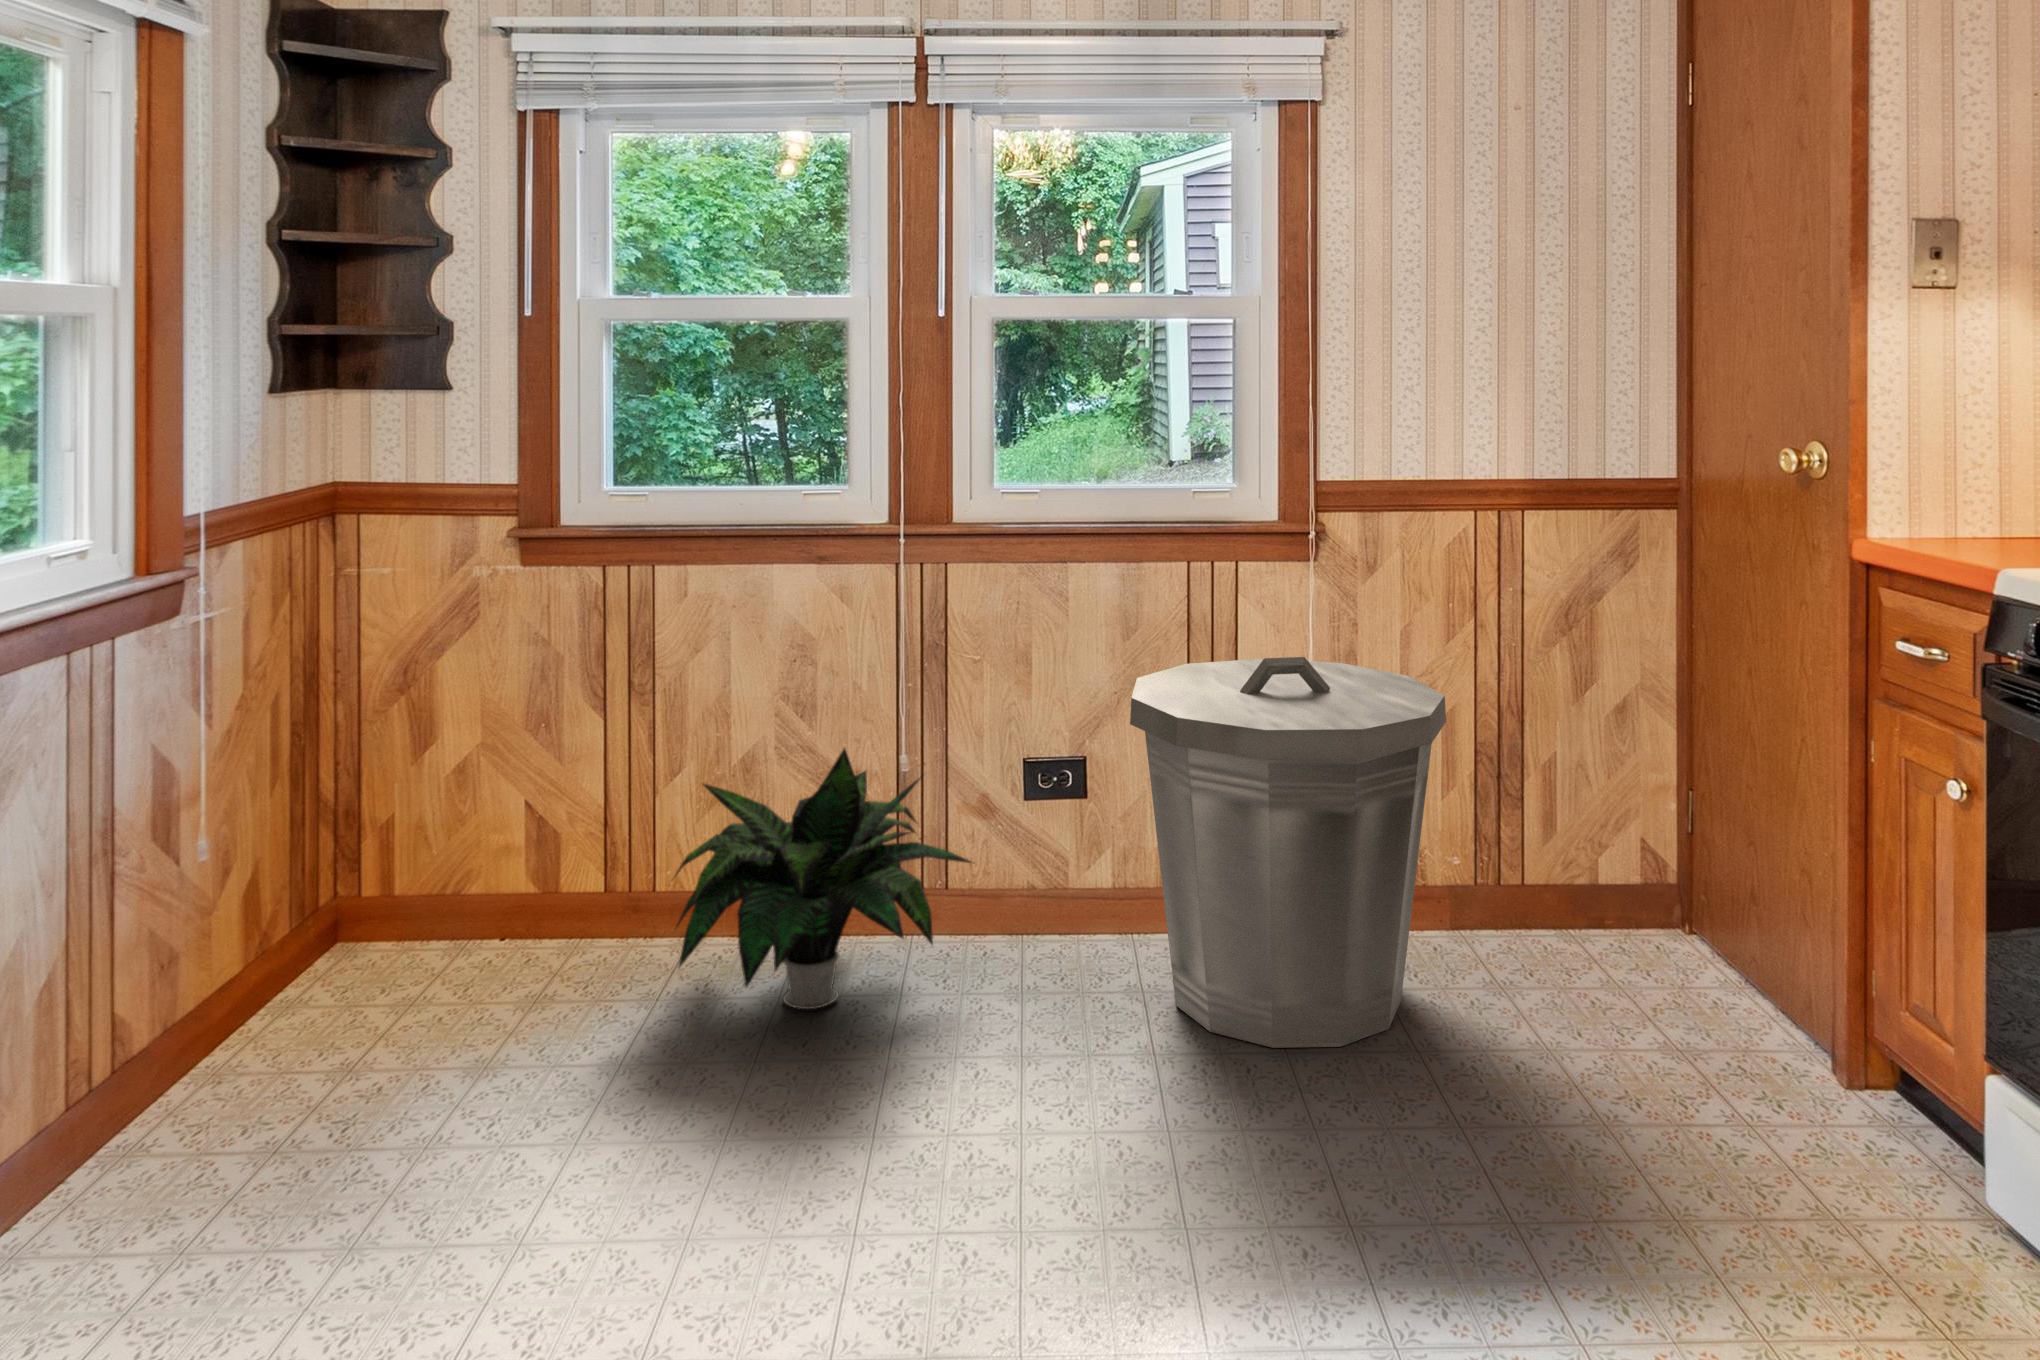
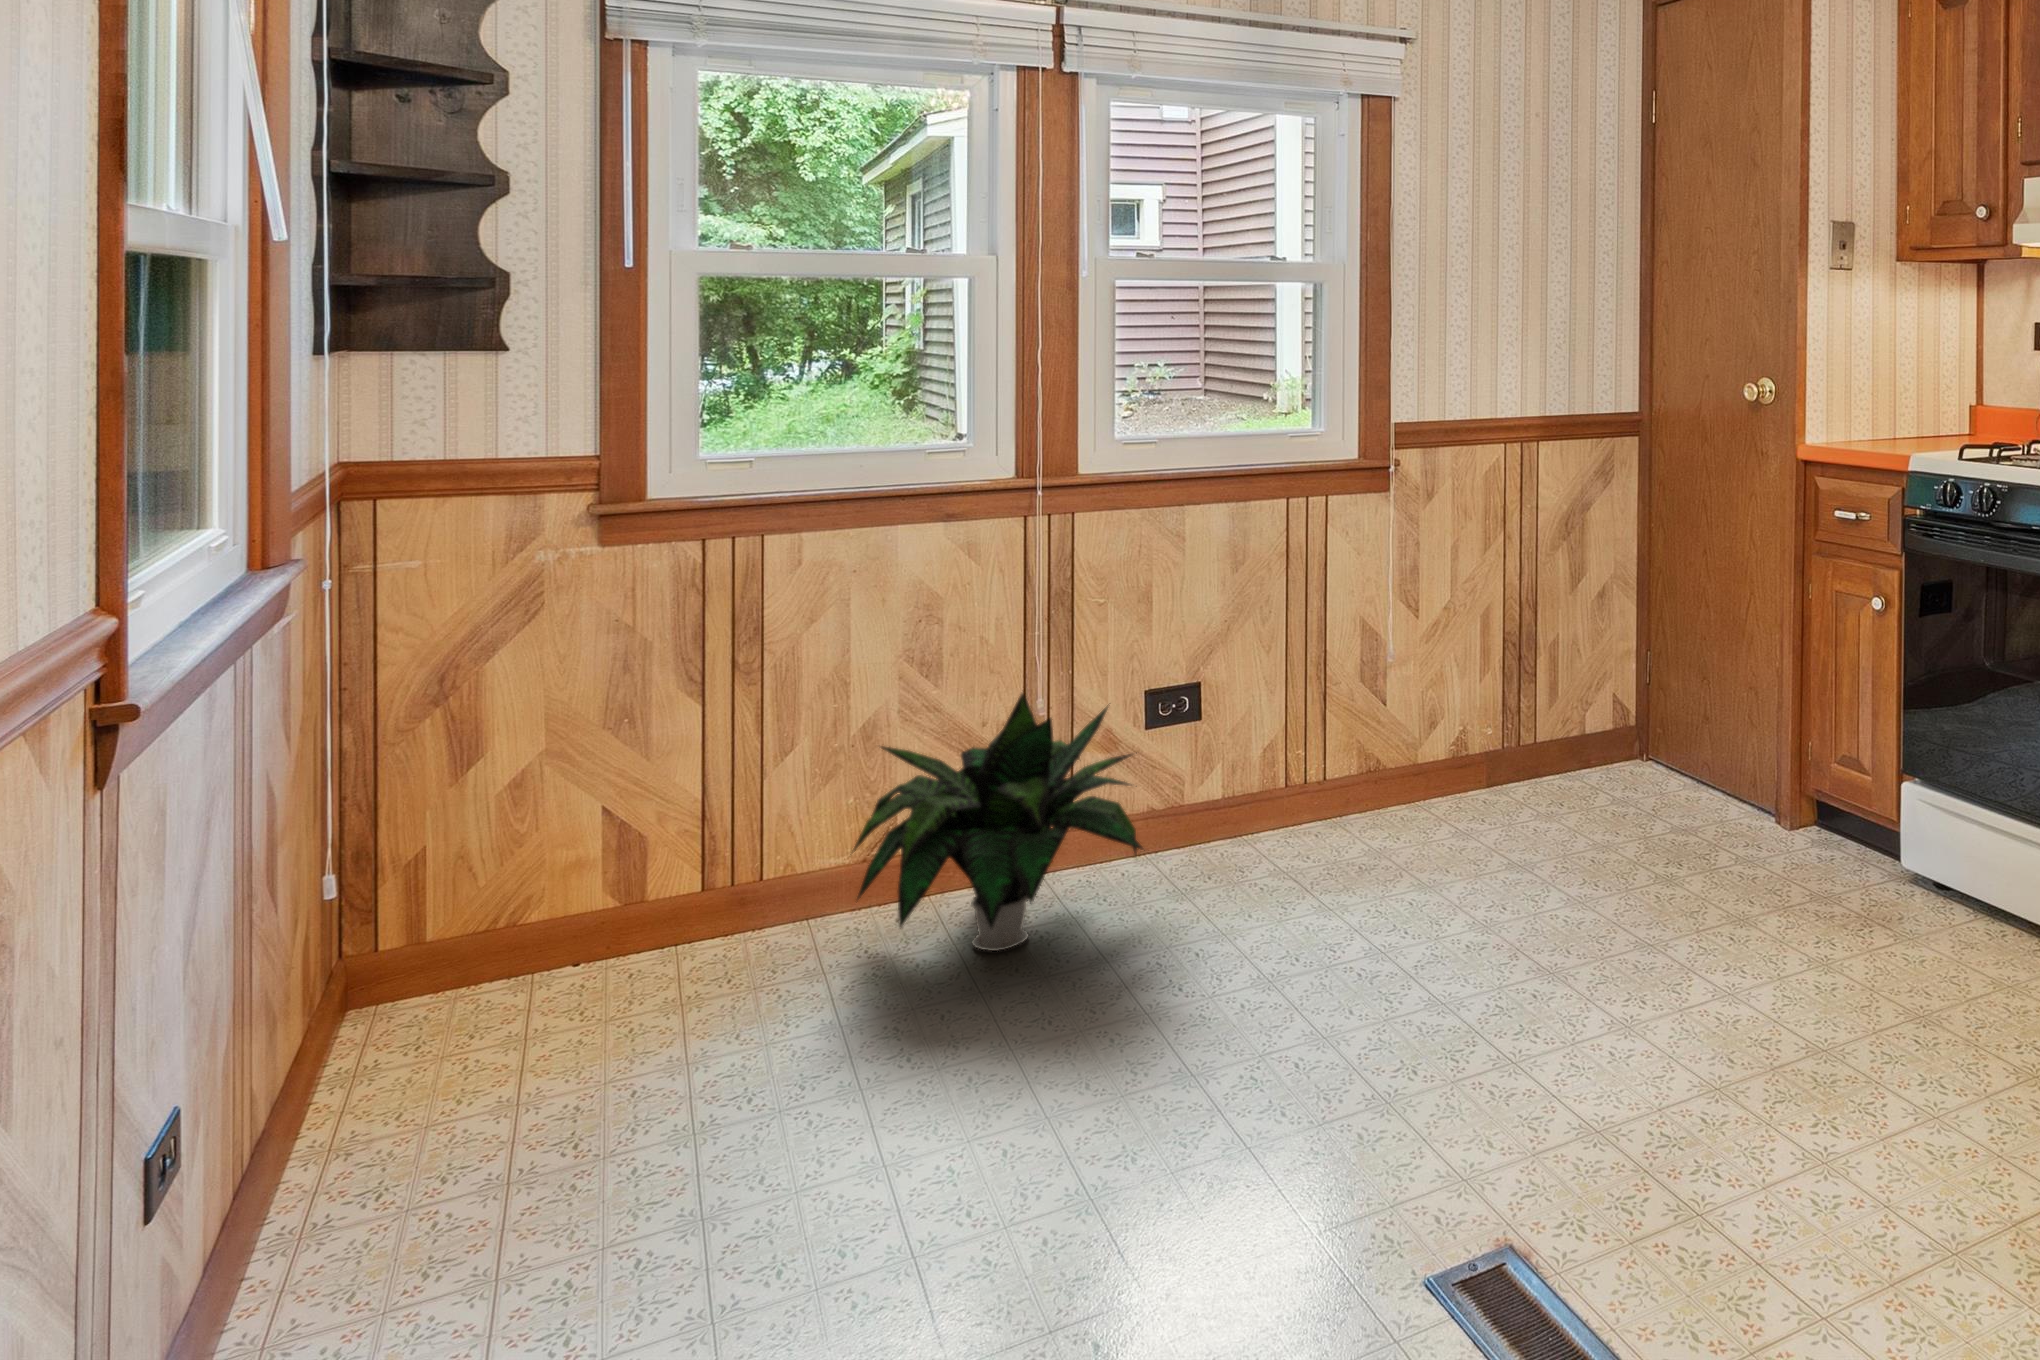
trash can: present [1130,657,1446,1048] -> none [1277,565,1542,887]

